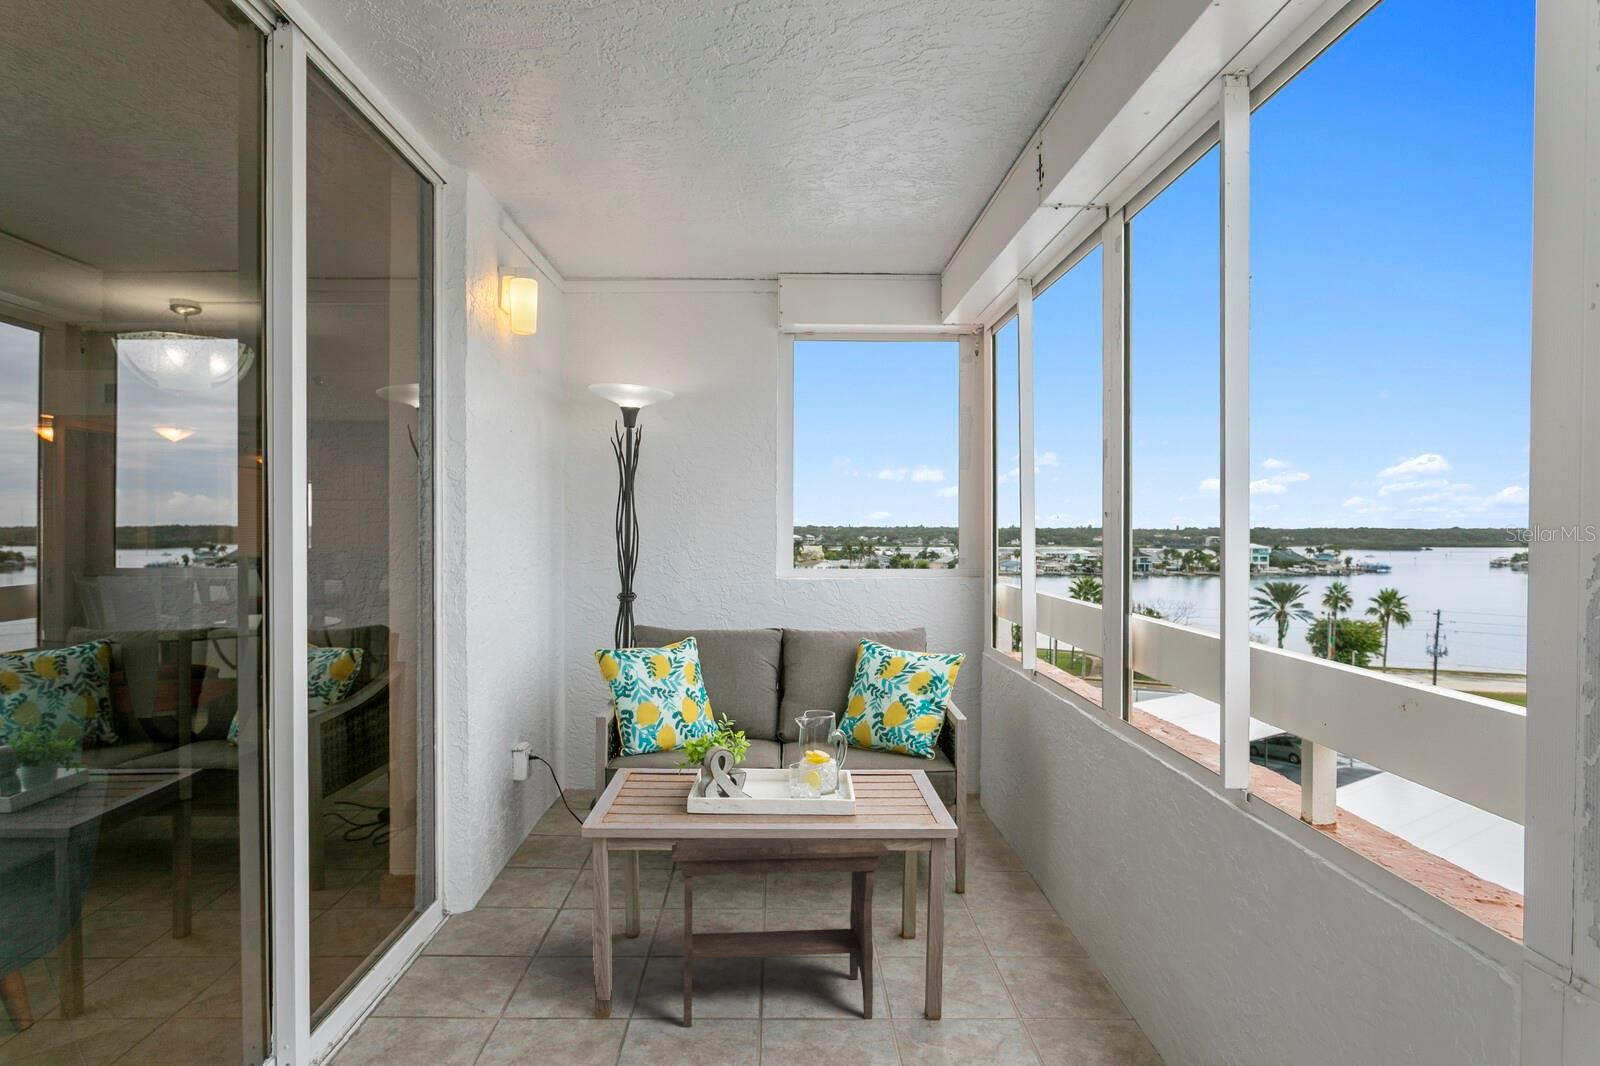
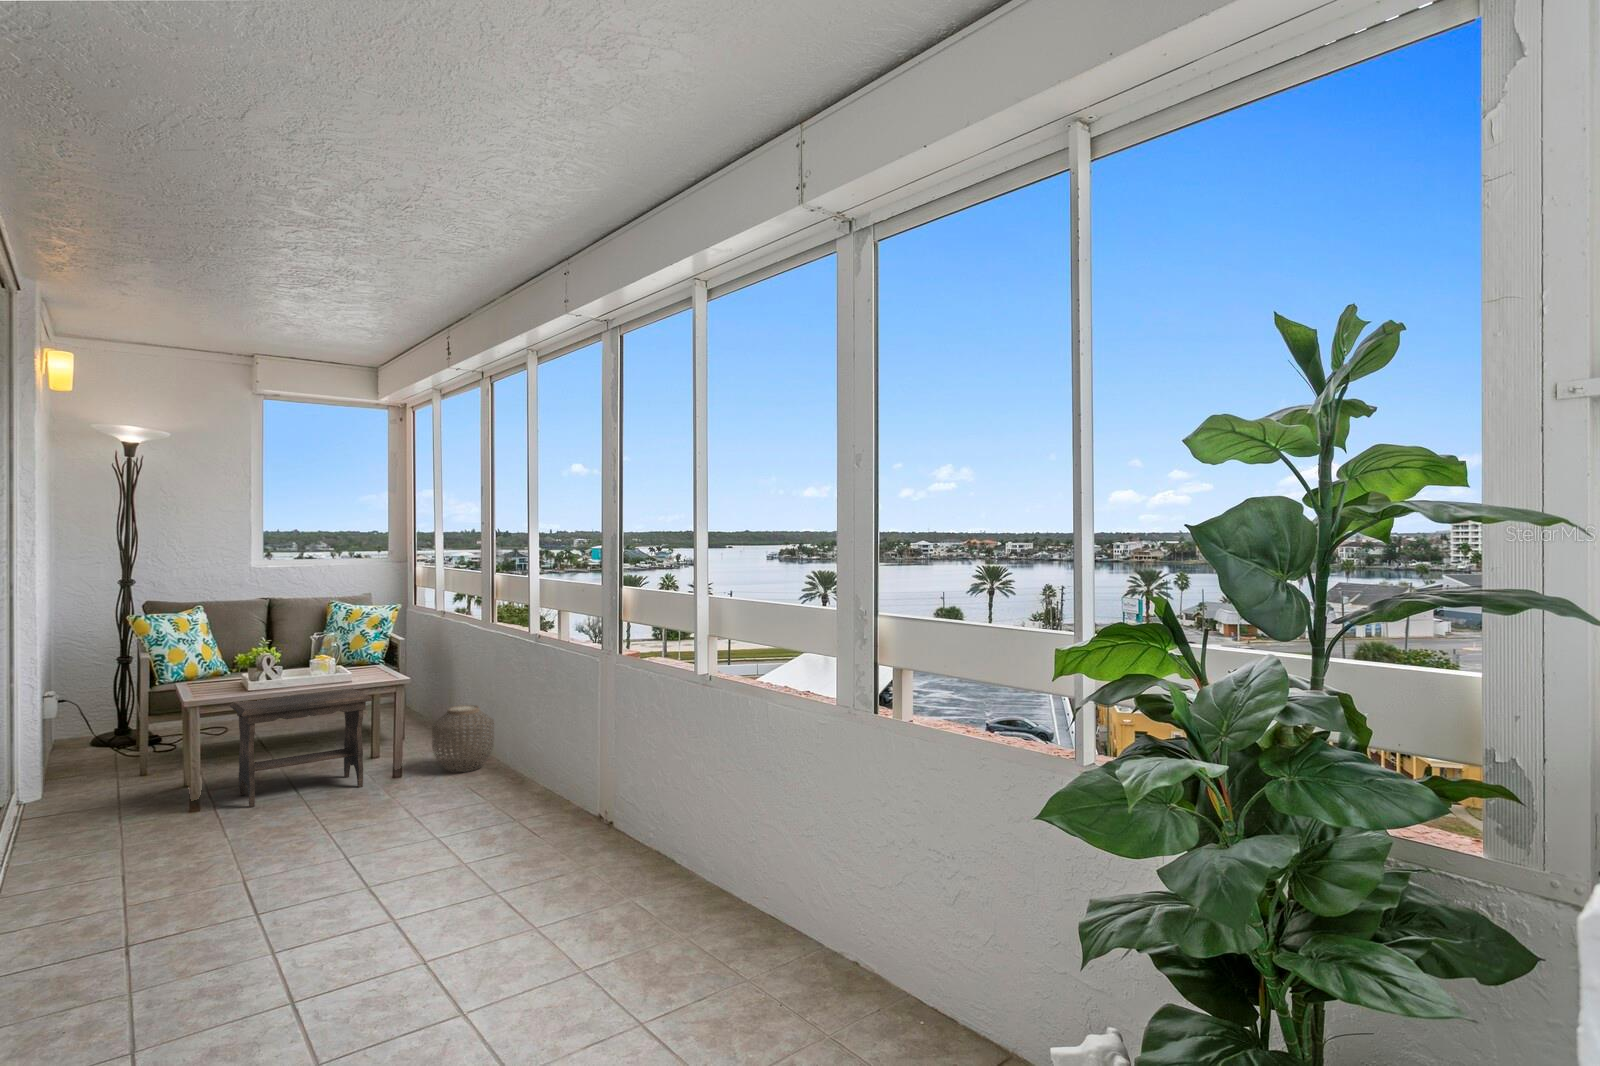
woven basket: none [1000,878,1122,1025] -> present [432,705,494,772]

